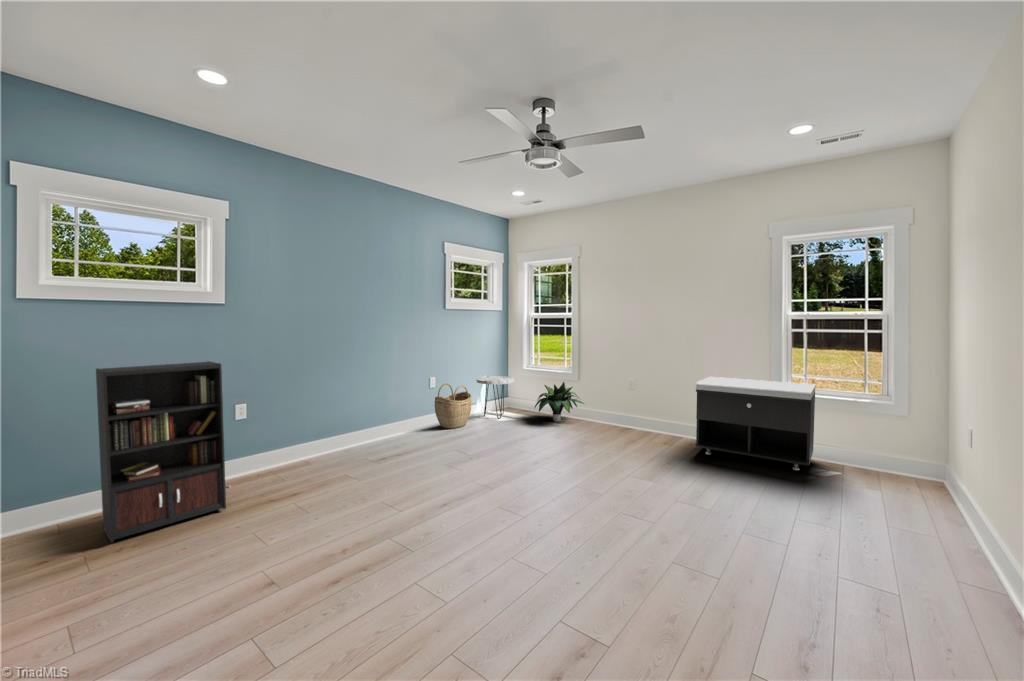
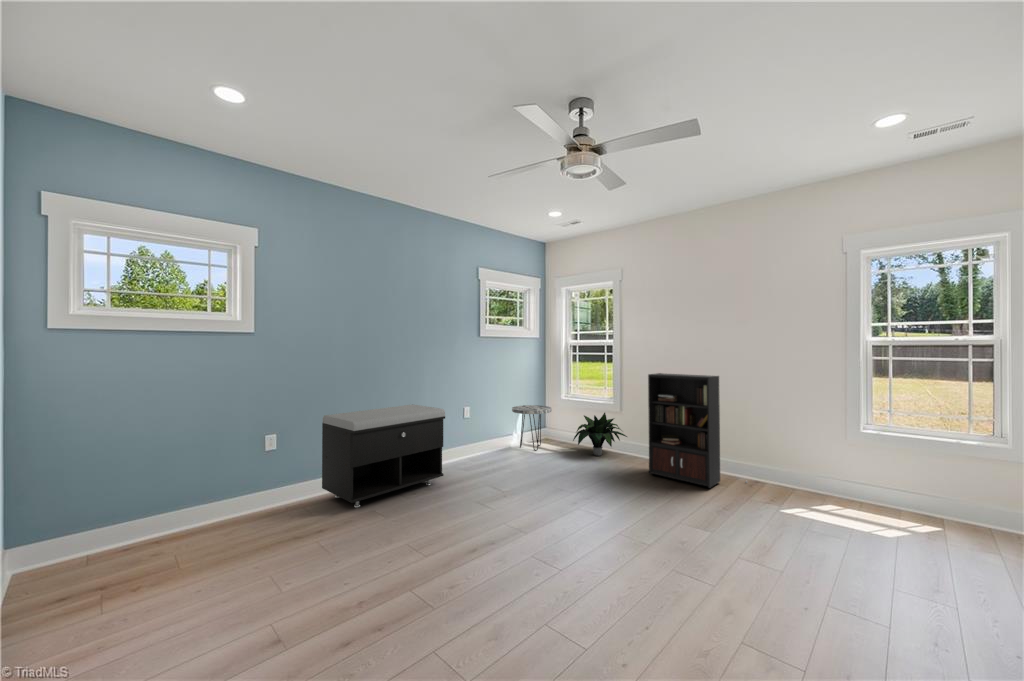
bookcase: present [96,361,231,542] -> present [648,373,747,488]
storage bench: present [696,377,815,470] -> present [322,404,445,508]
woven basket: present [435,383,471,429] -> none [468,413,507,461]

